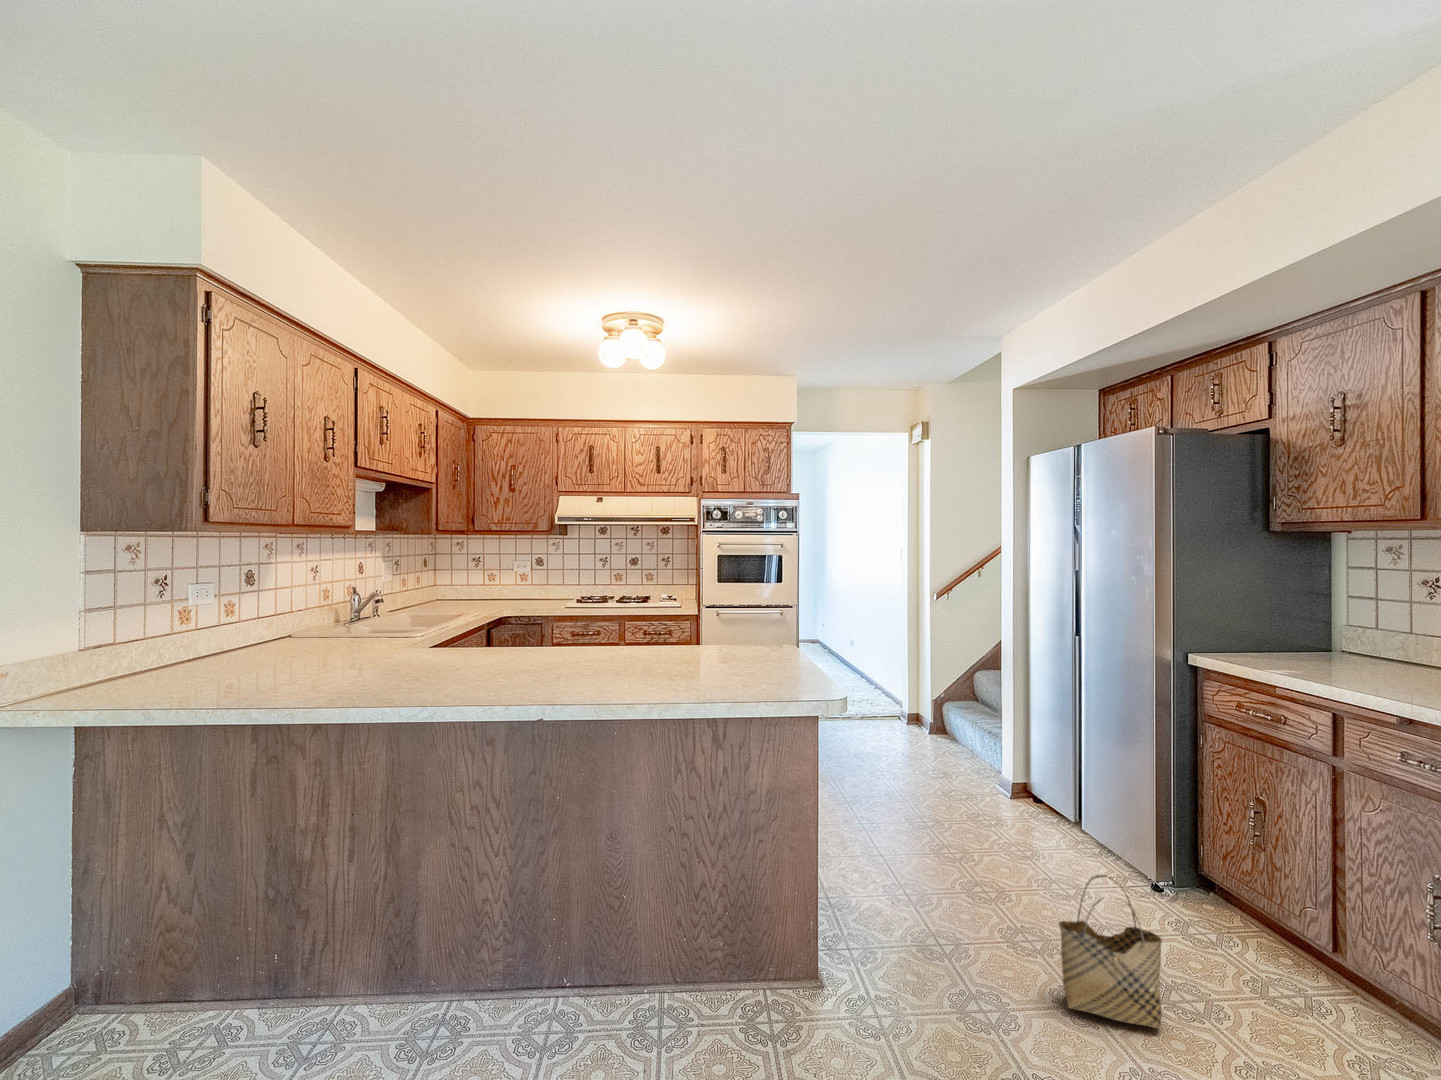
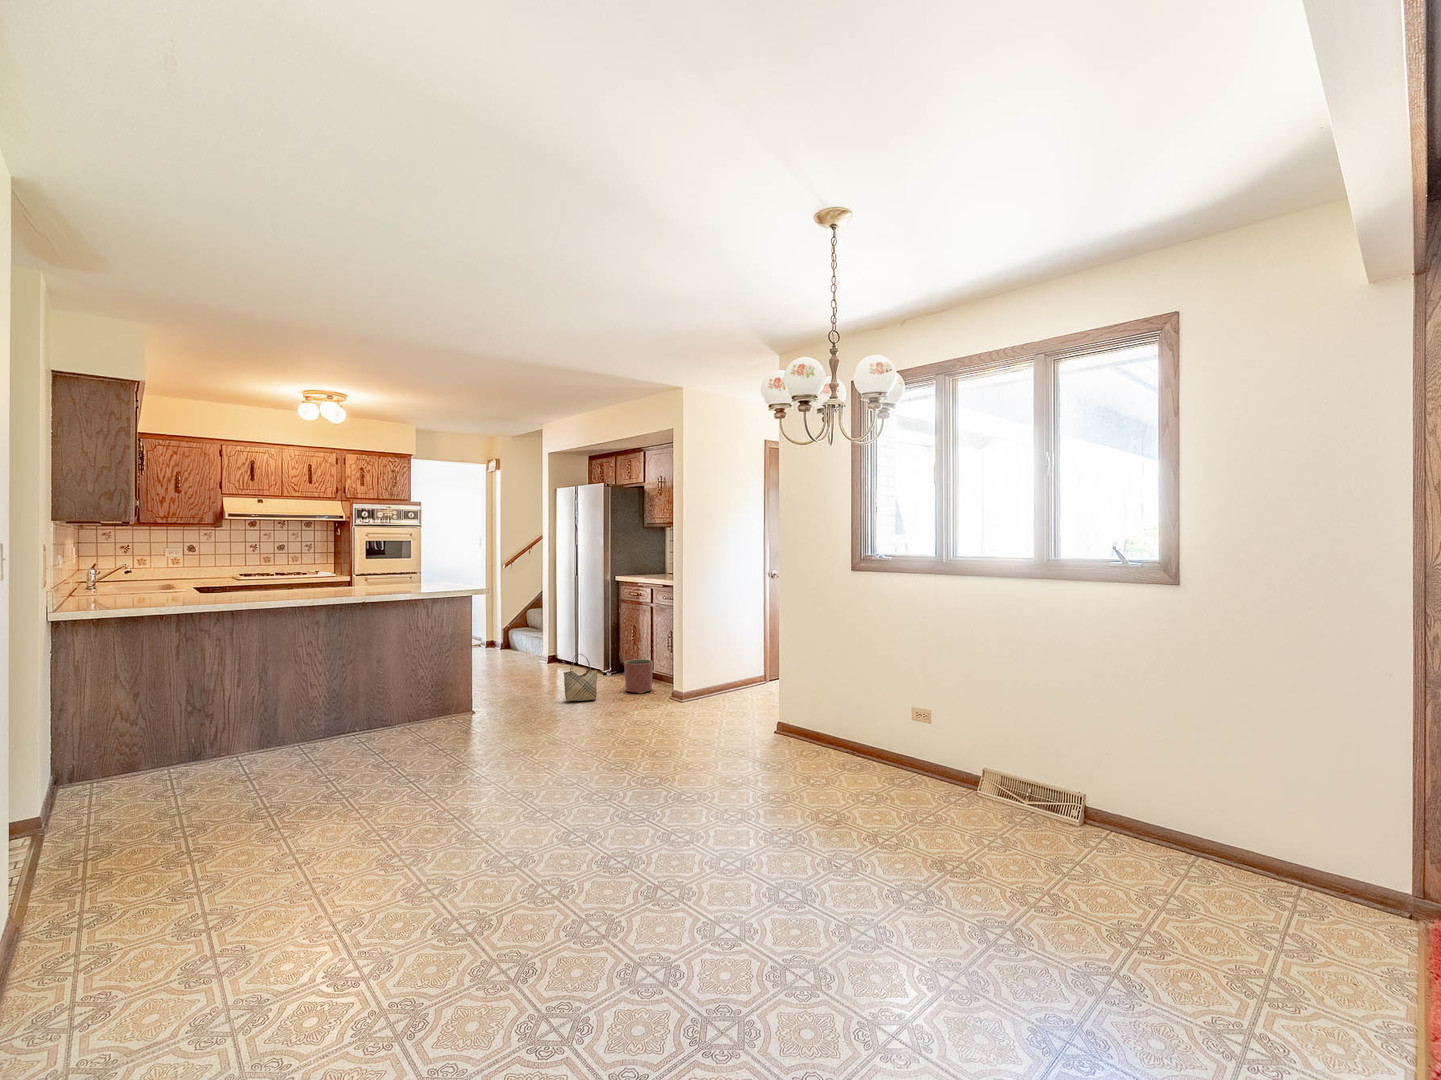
planter: none [1242,906,1350,1038] -> present [624,659,653,694]

